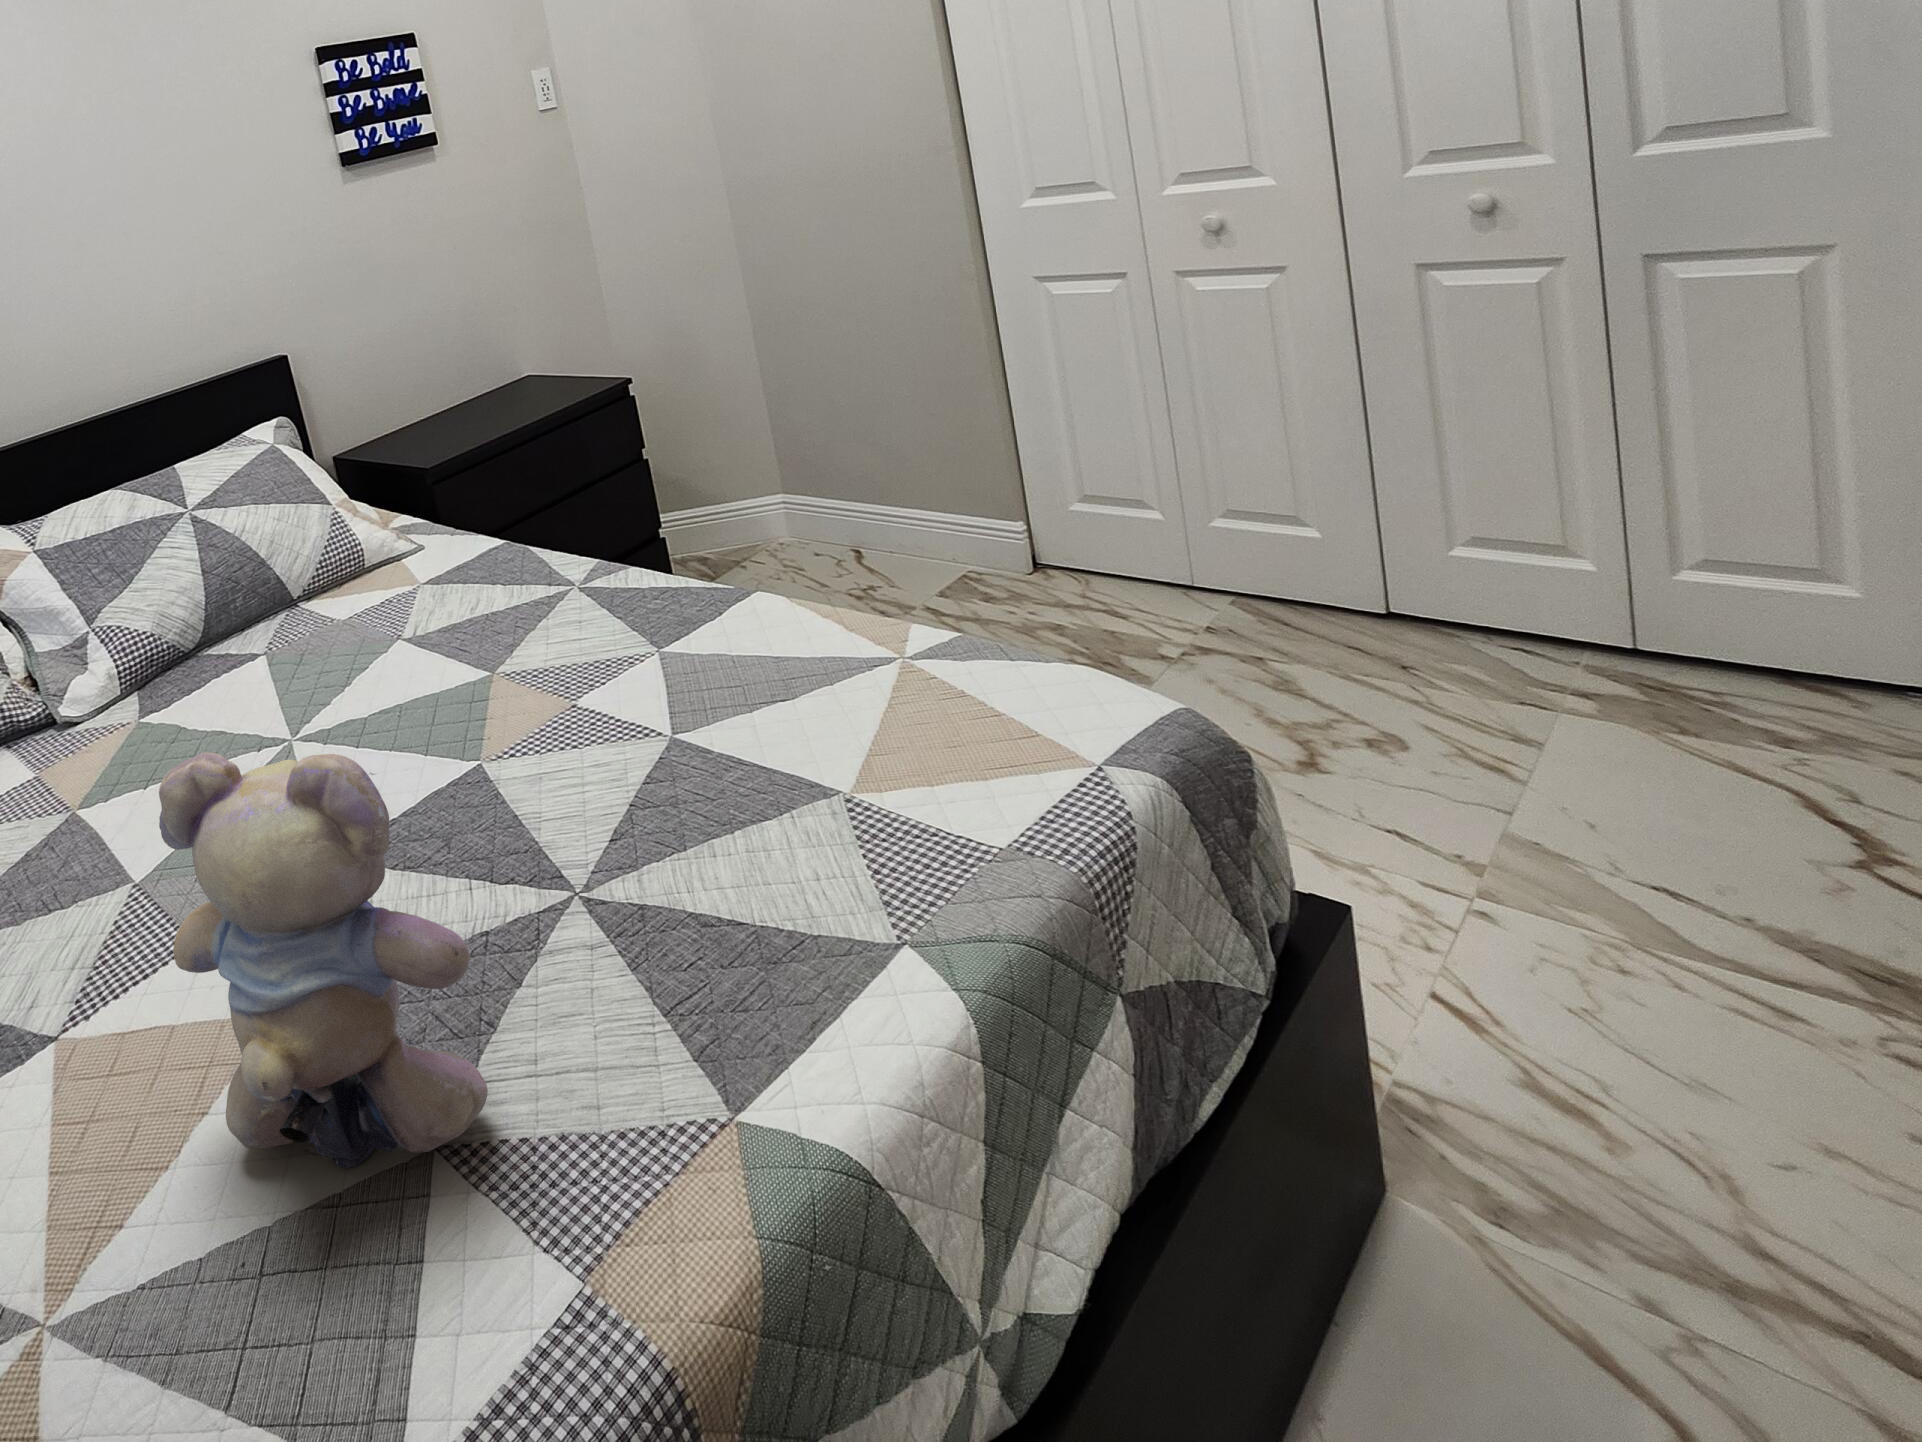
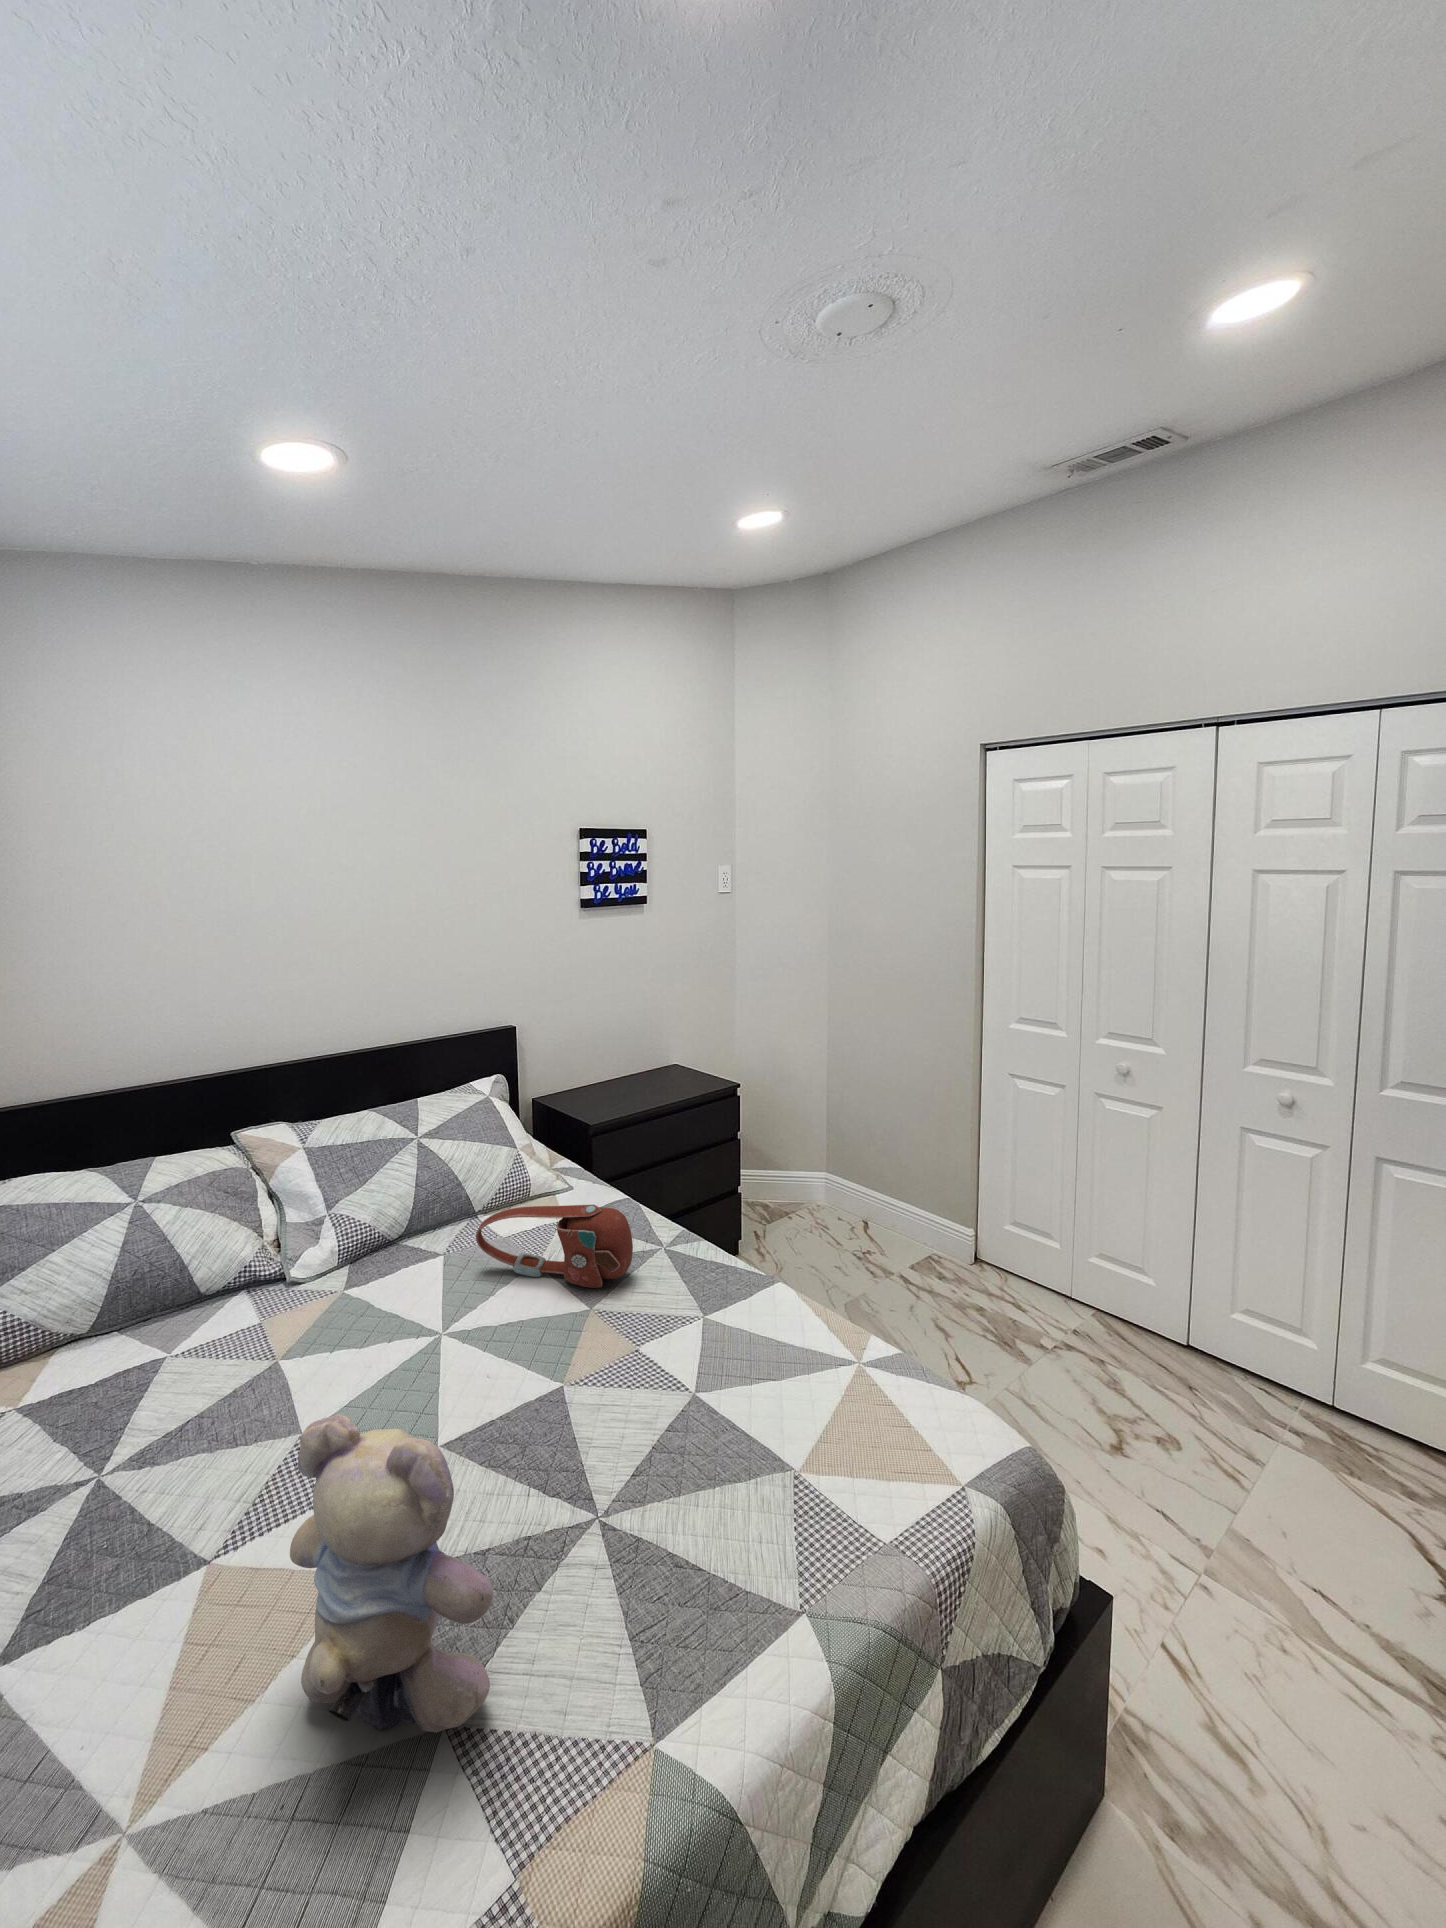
handbag: none [309,532,540,654] -> present [476,1204,633,1288]

